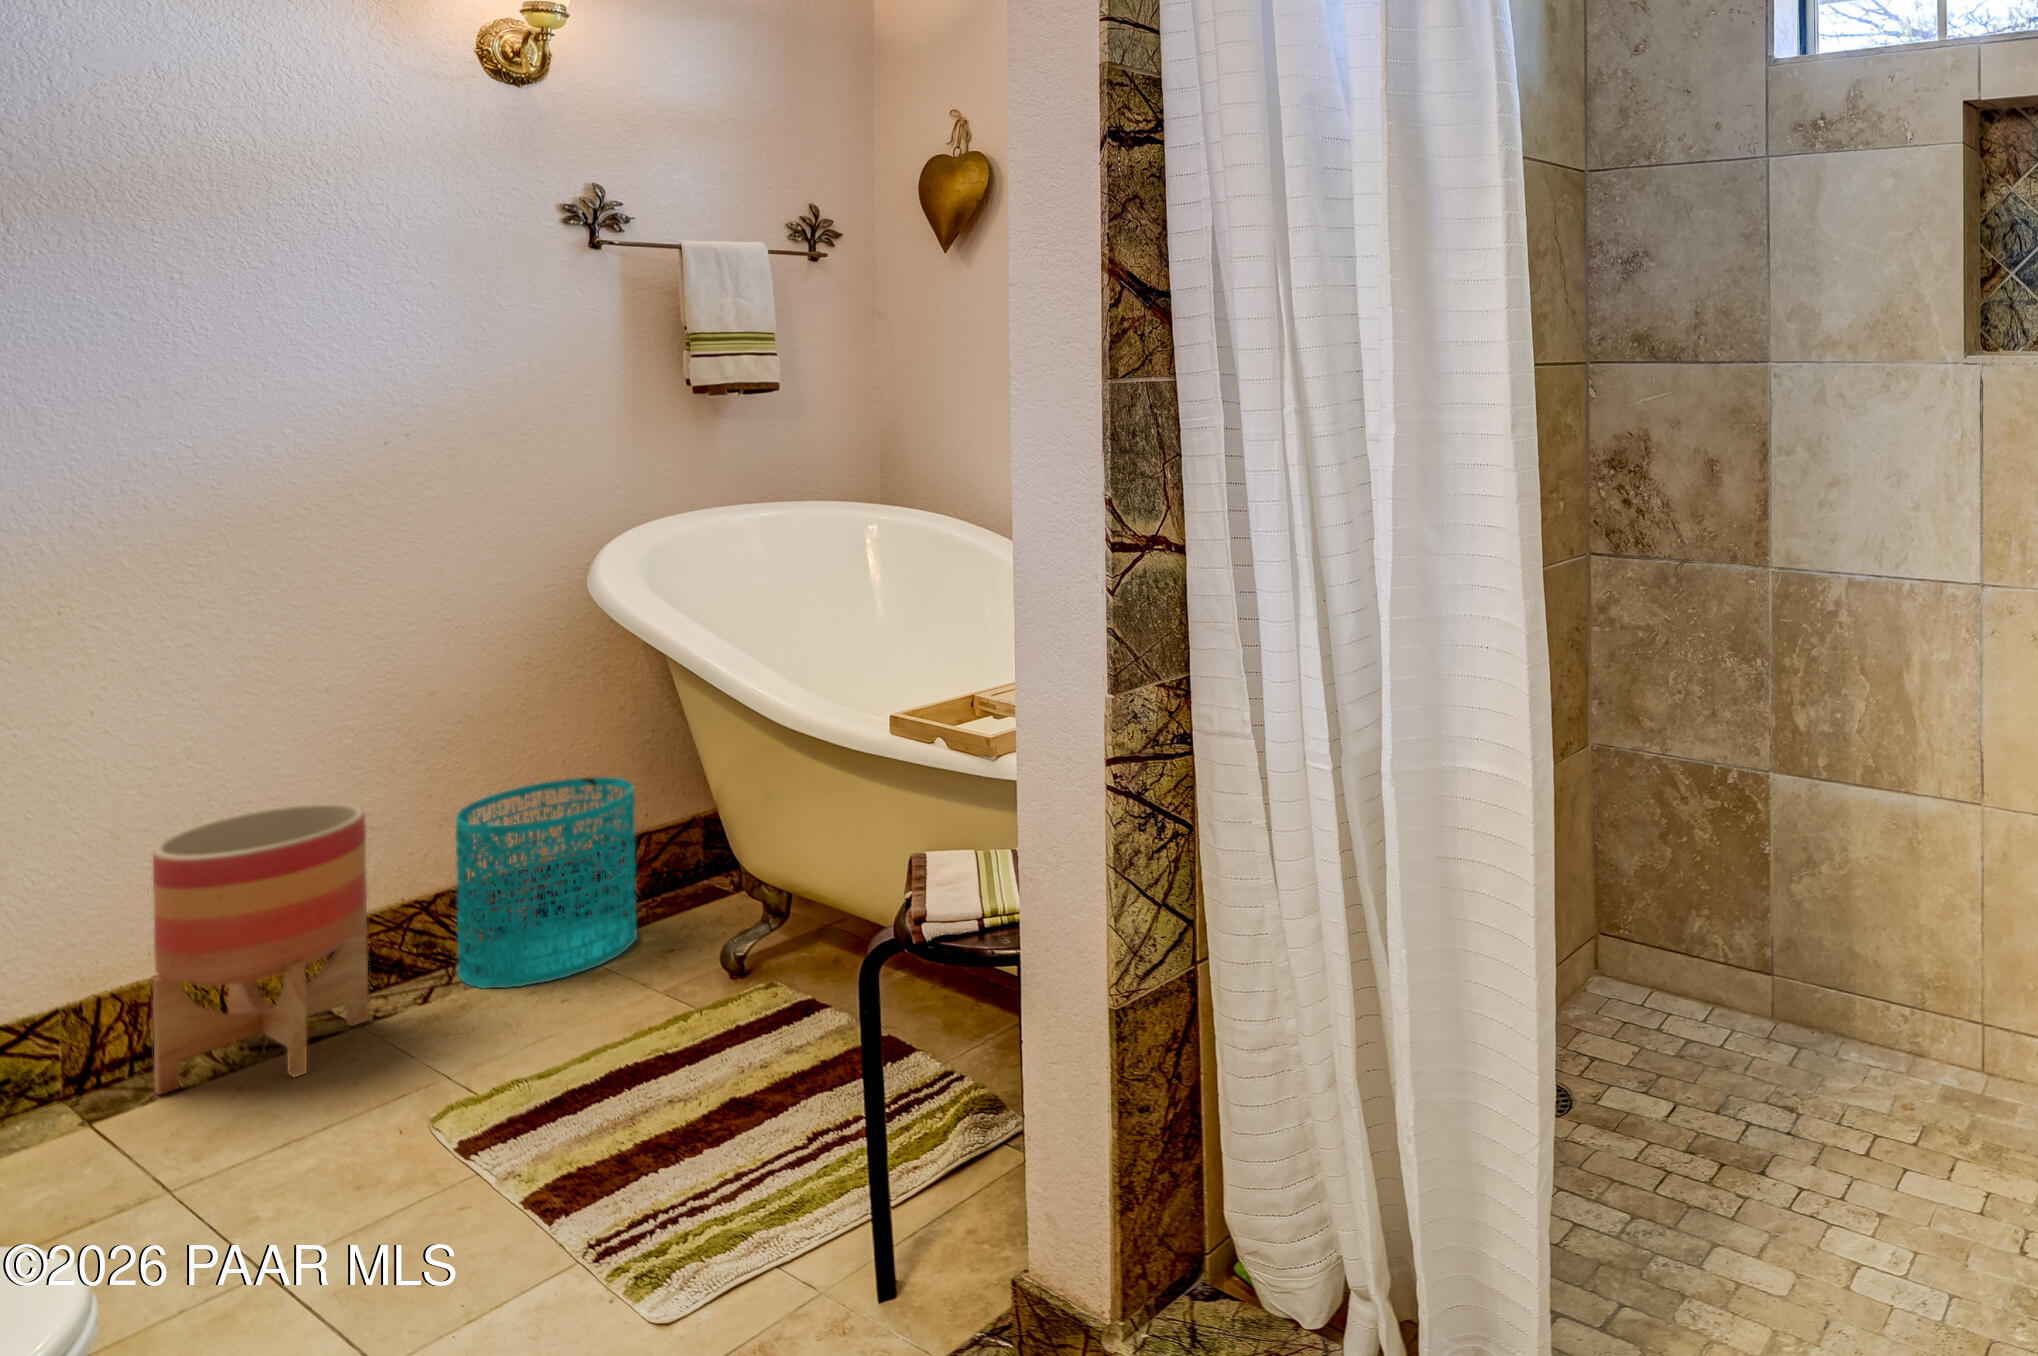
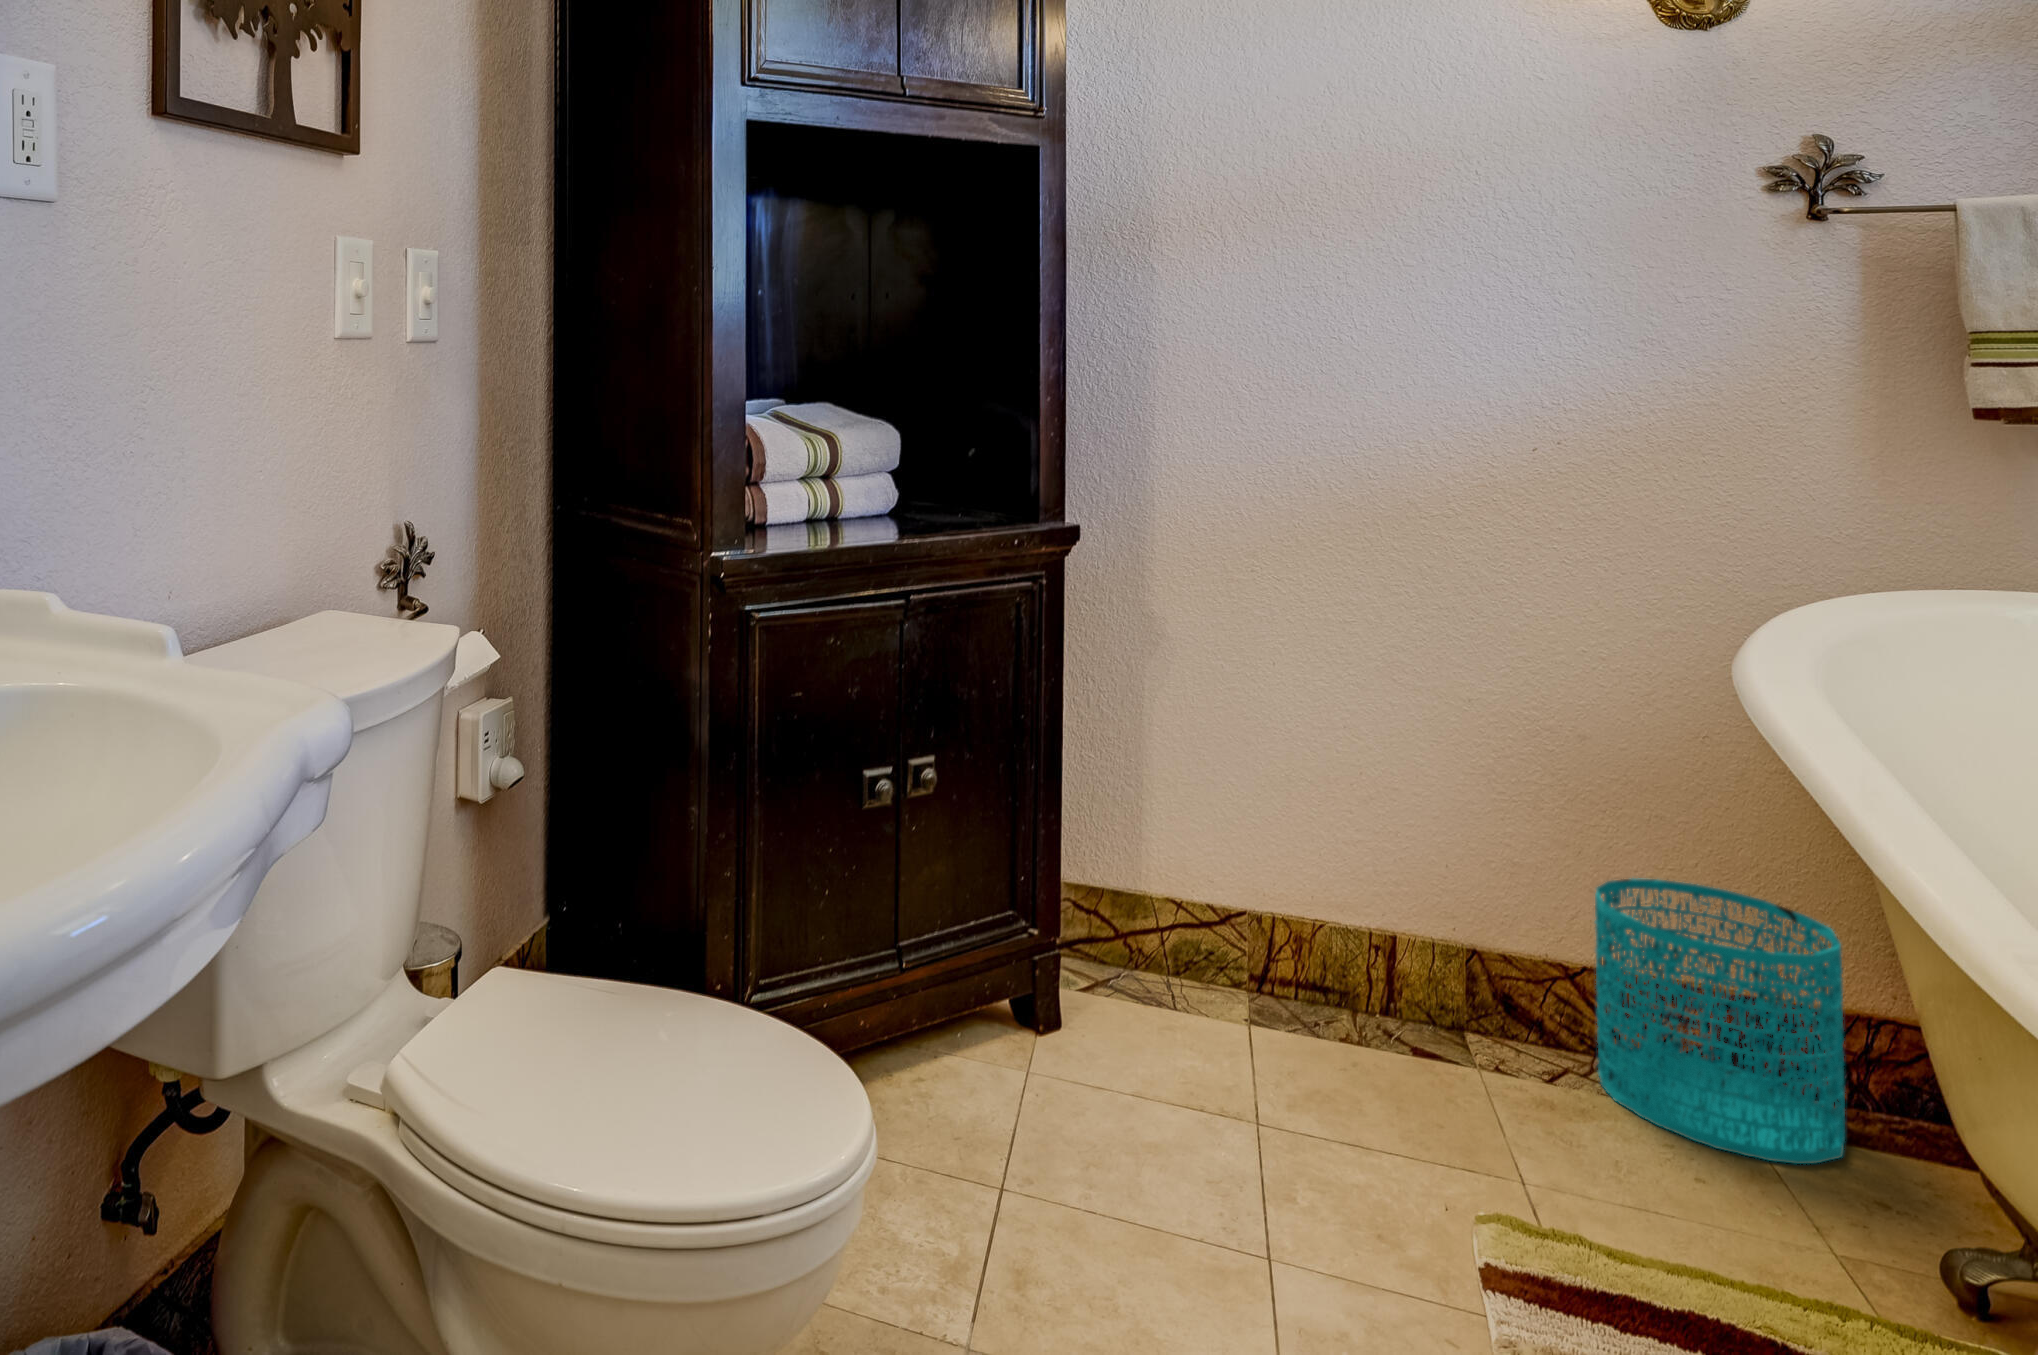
planter: present [152,803,369,1095] -> none [1298,796,1487,1083]

